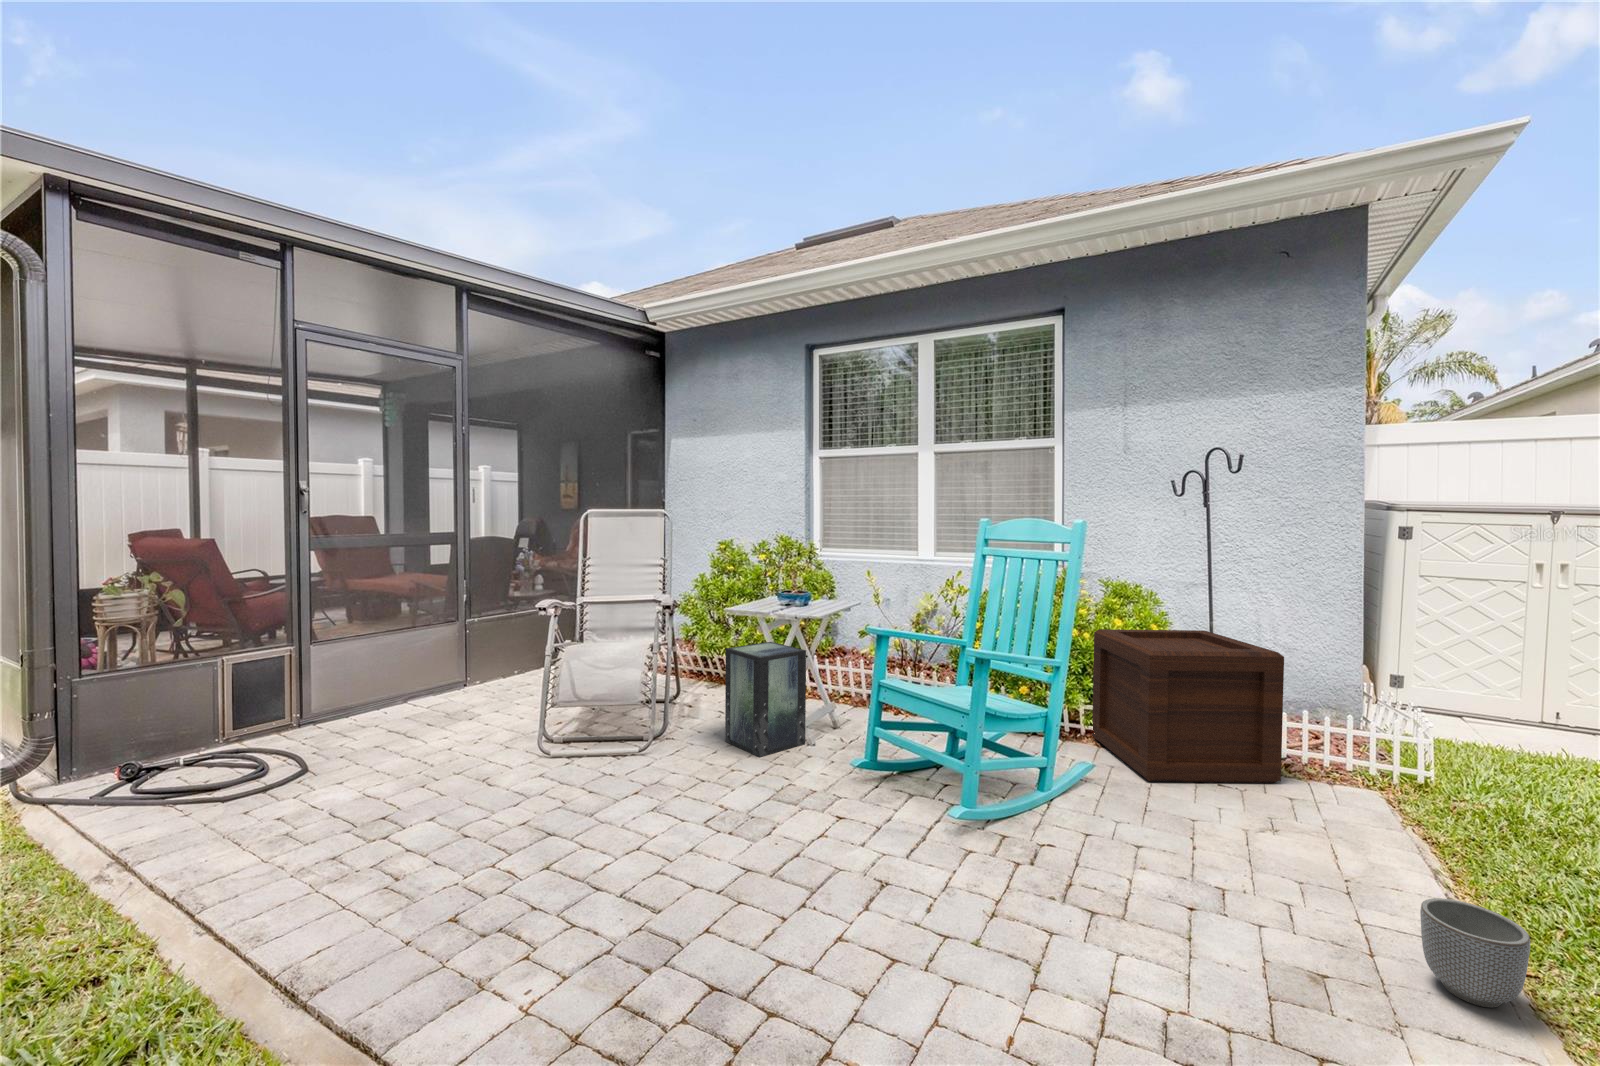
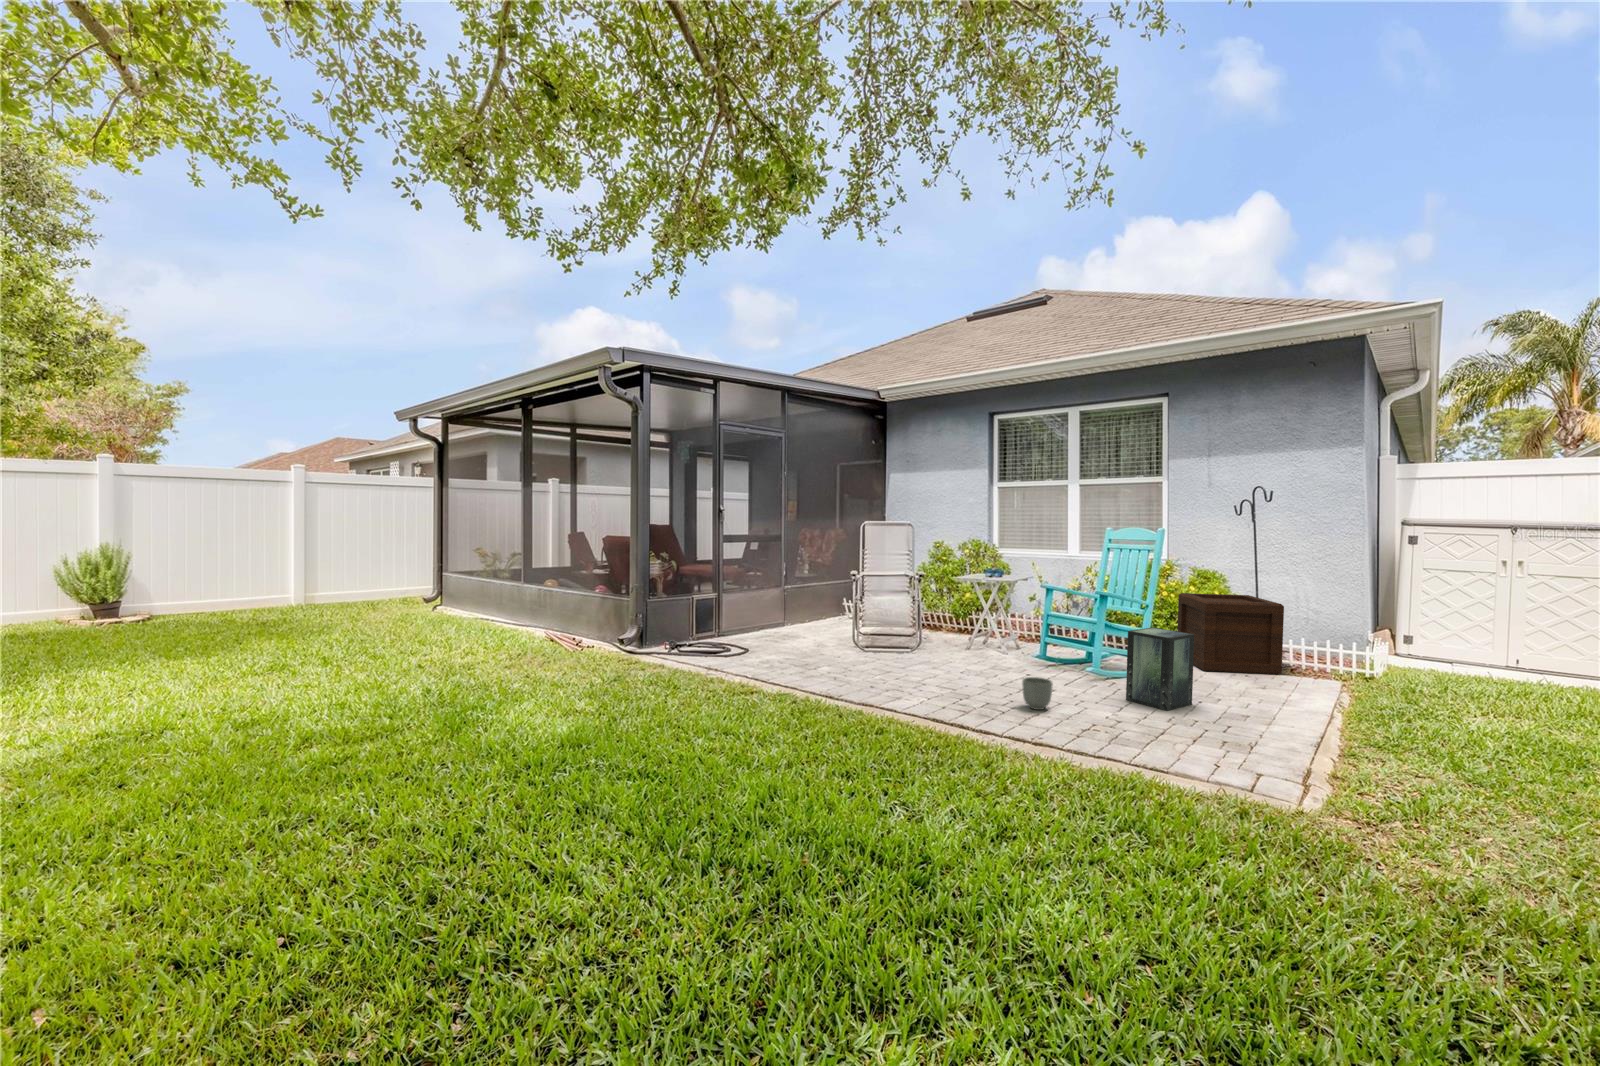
storage box: present [725,642,806,757] -> present [1126,627,1194,711]
planter: present [1420,898,1530,1008] -> present [1022,677,1052,710]

